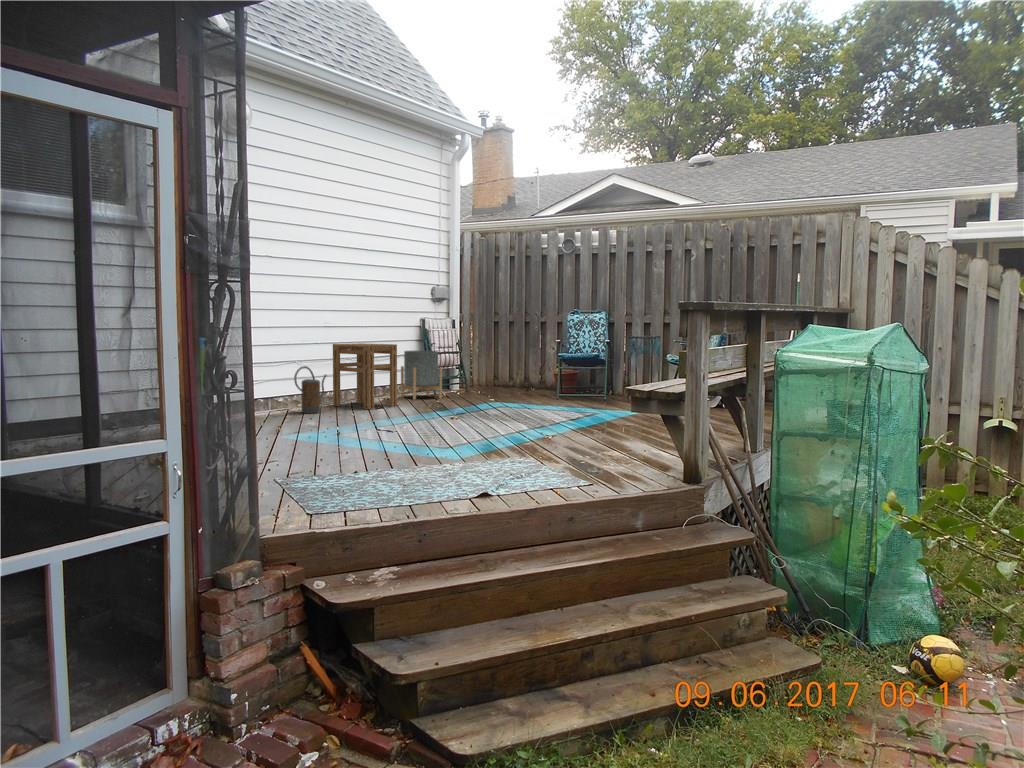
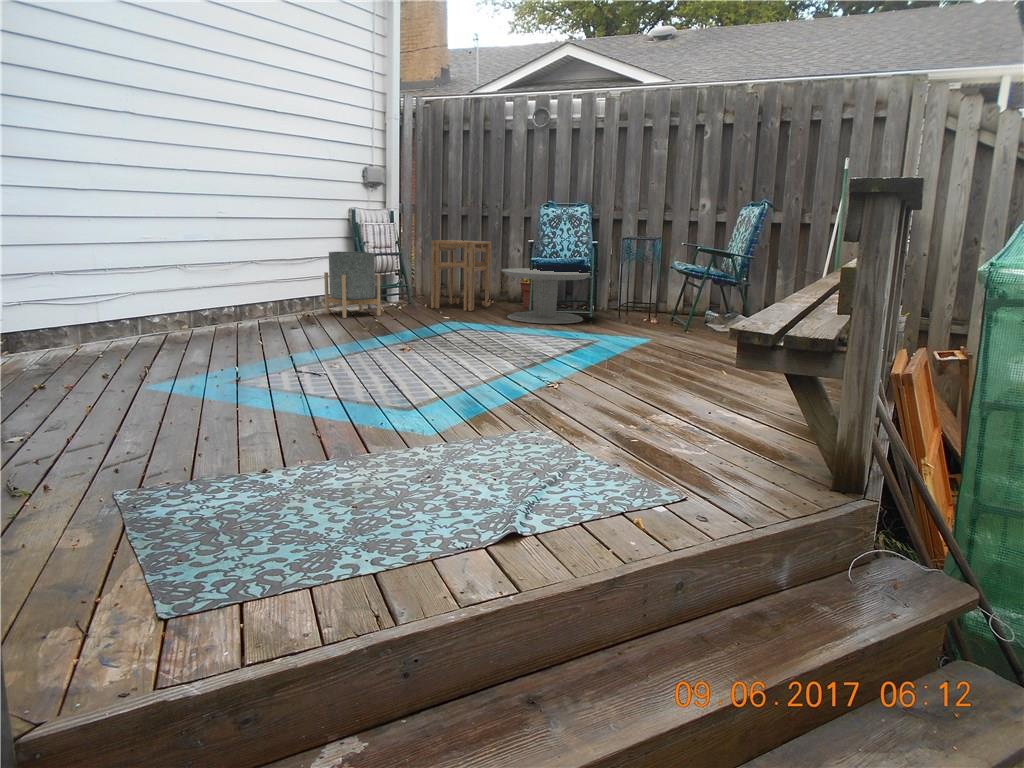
stool: present [333,343,397,409] -> present [431,240,492,311]
side table: none [534,362,607,403] -> present [501,268,590,324]
watering can: present [294,366,326,413] -> none [171,274,221,342]

